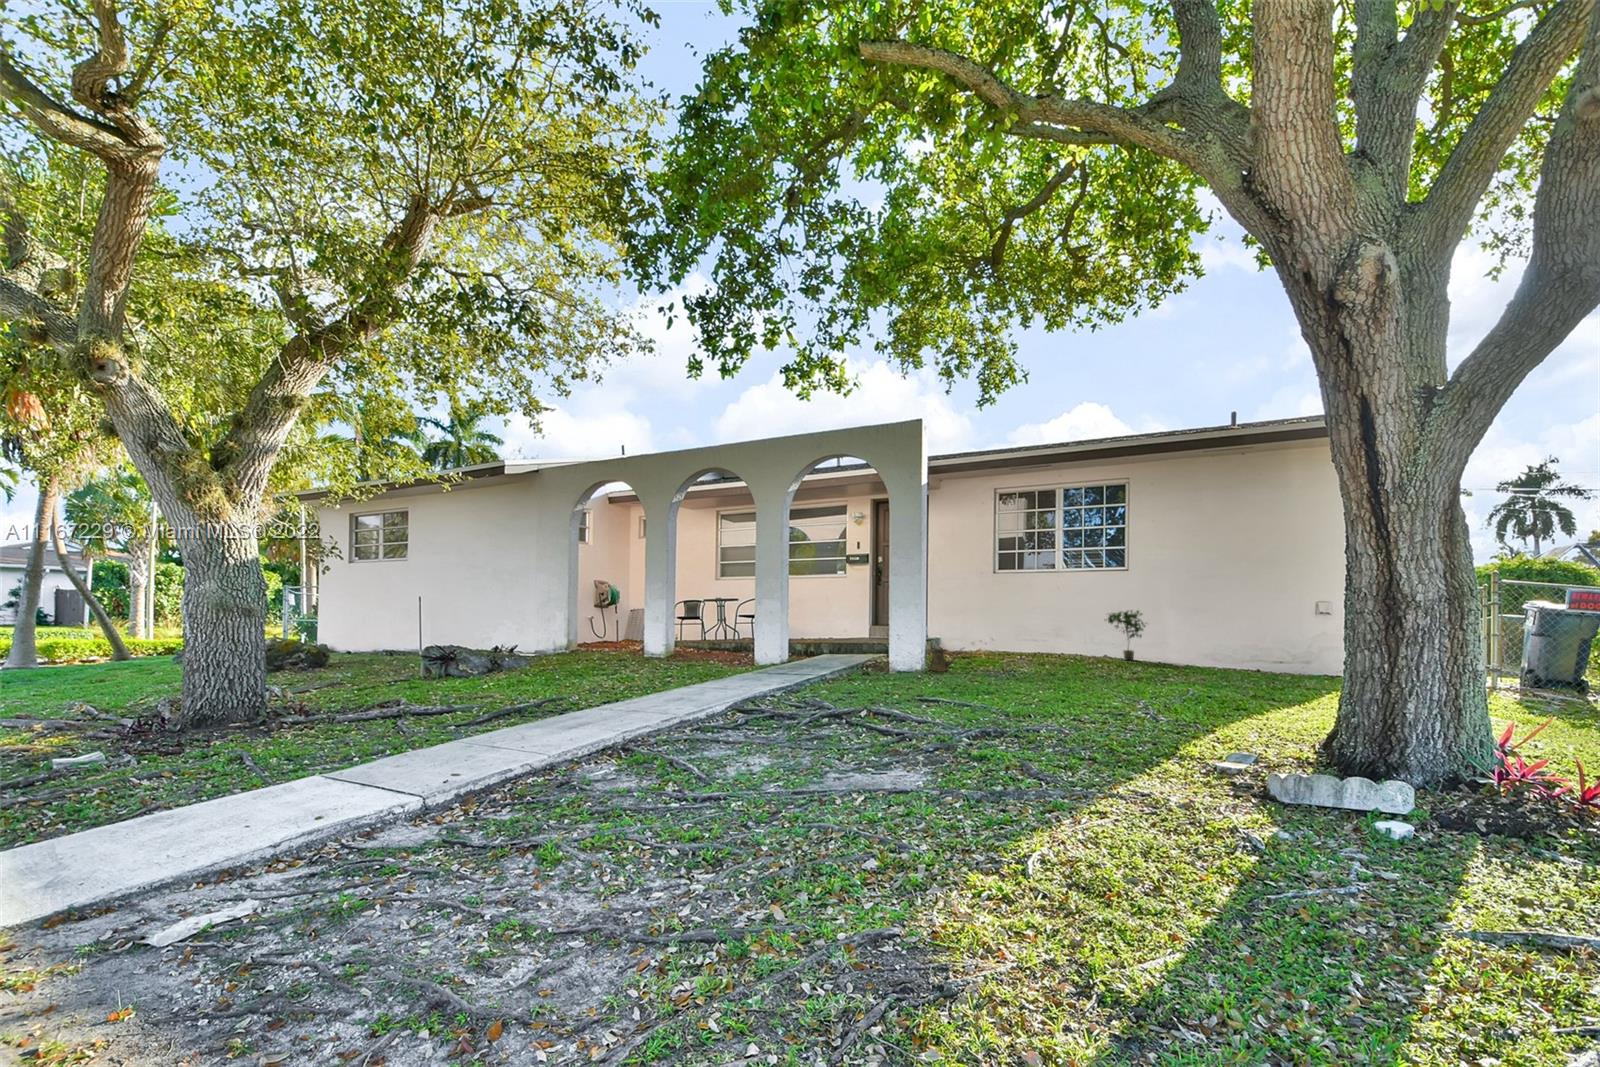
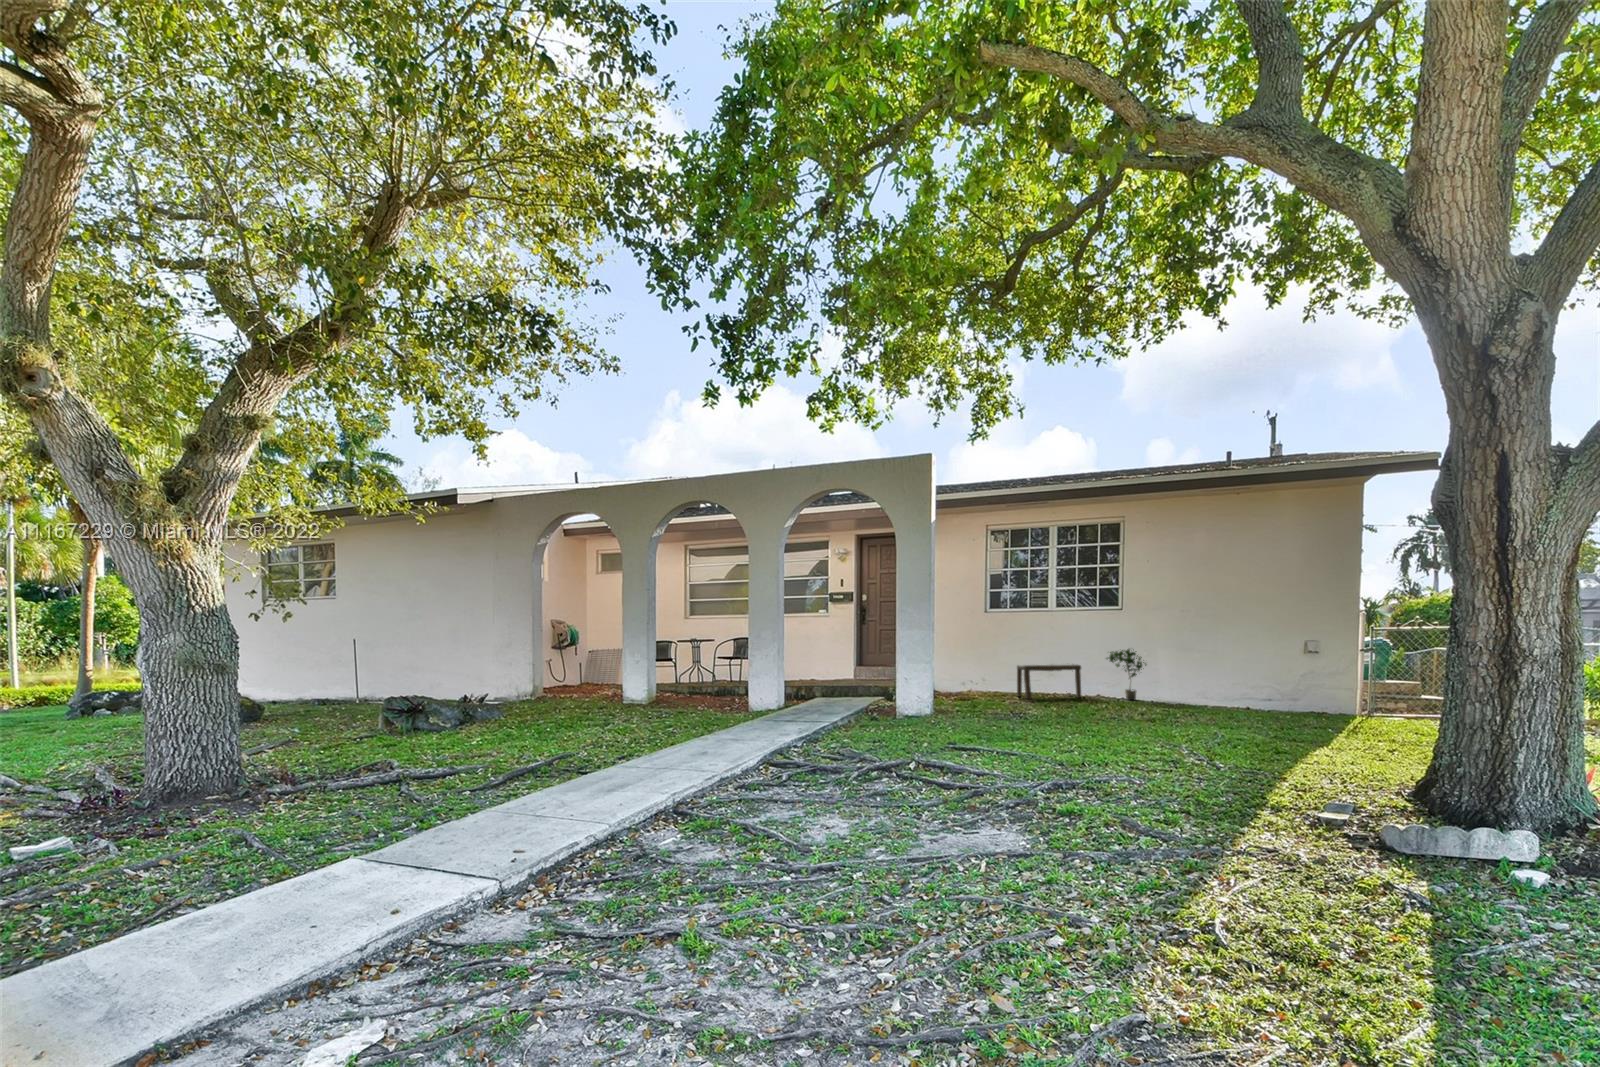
bench: none [1019,624,1081,658] -> present [1017,664,1081,699]
watering can: present [930,649,961,672] -> none [933,690,976,716]

